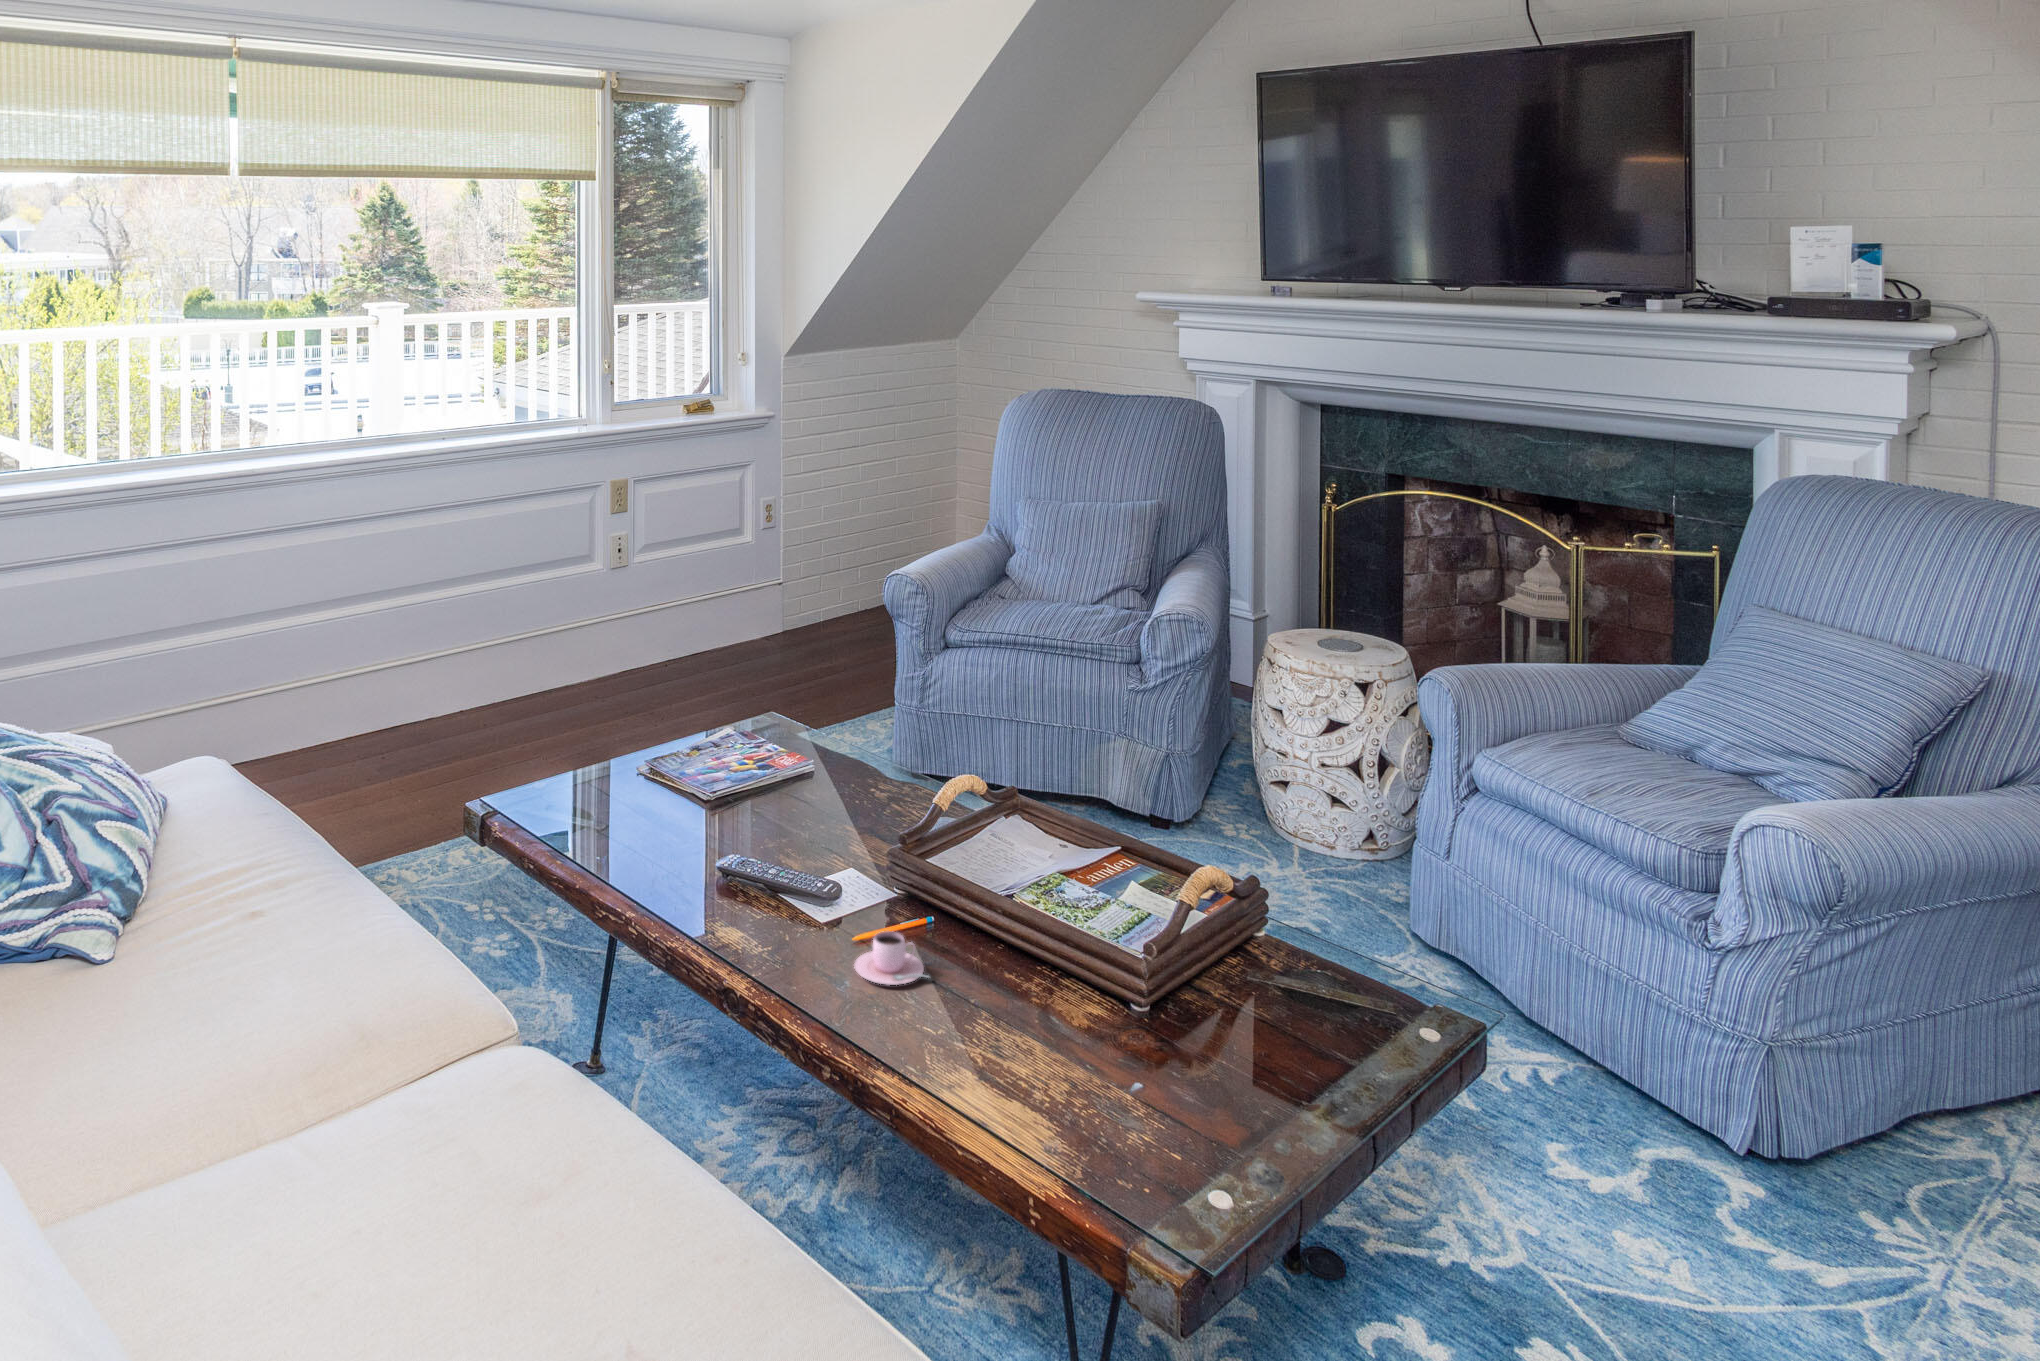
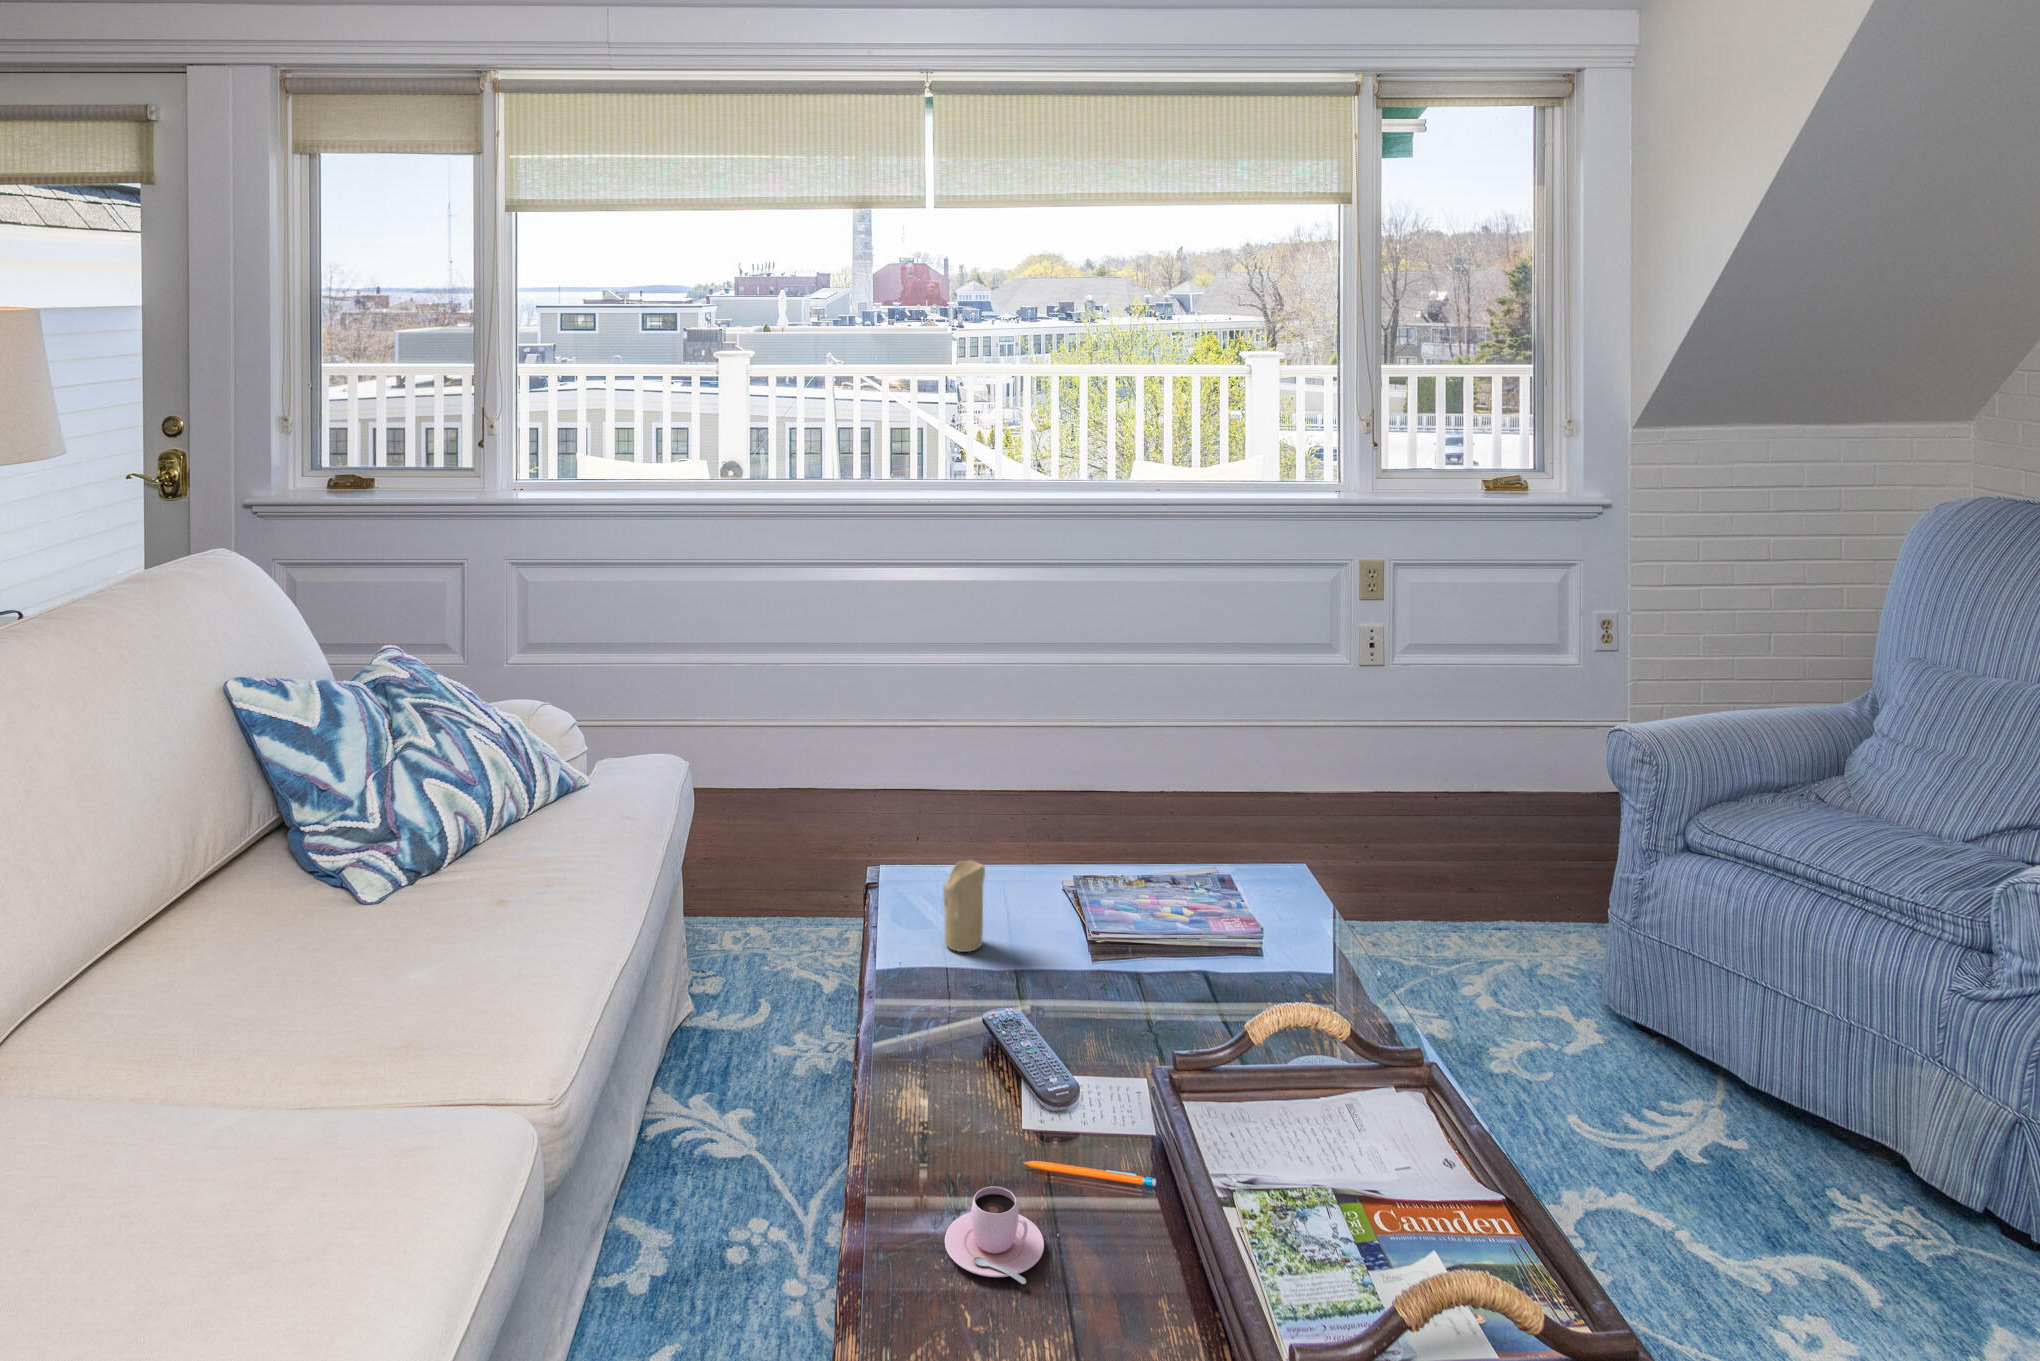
candle: none [606,759,641,834] -> present [943,860,985,952]

